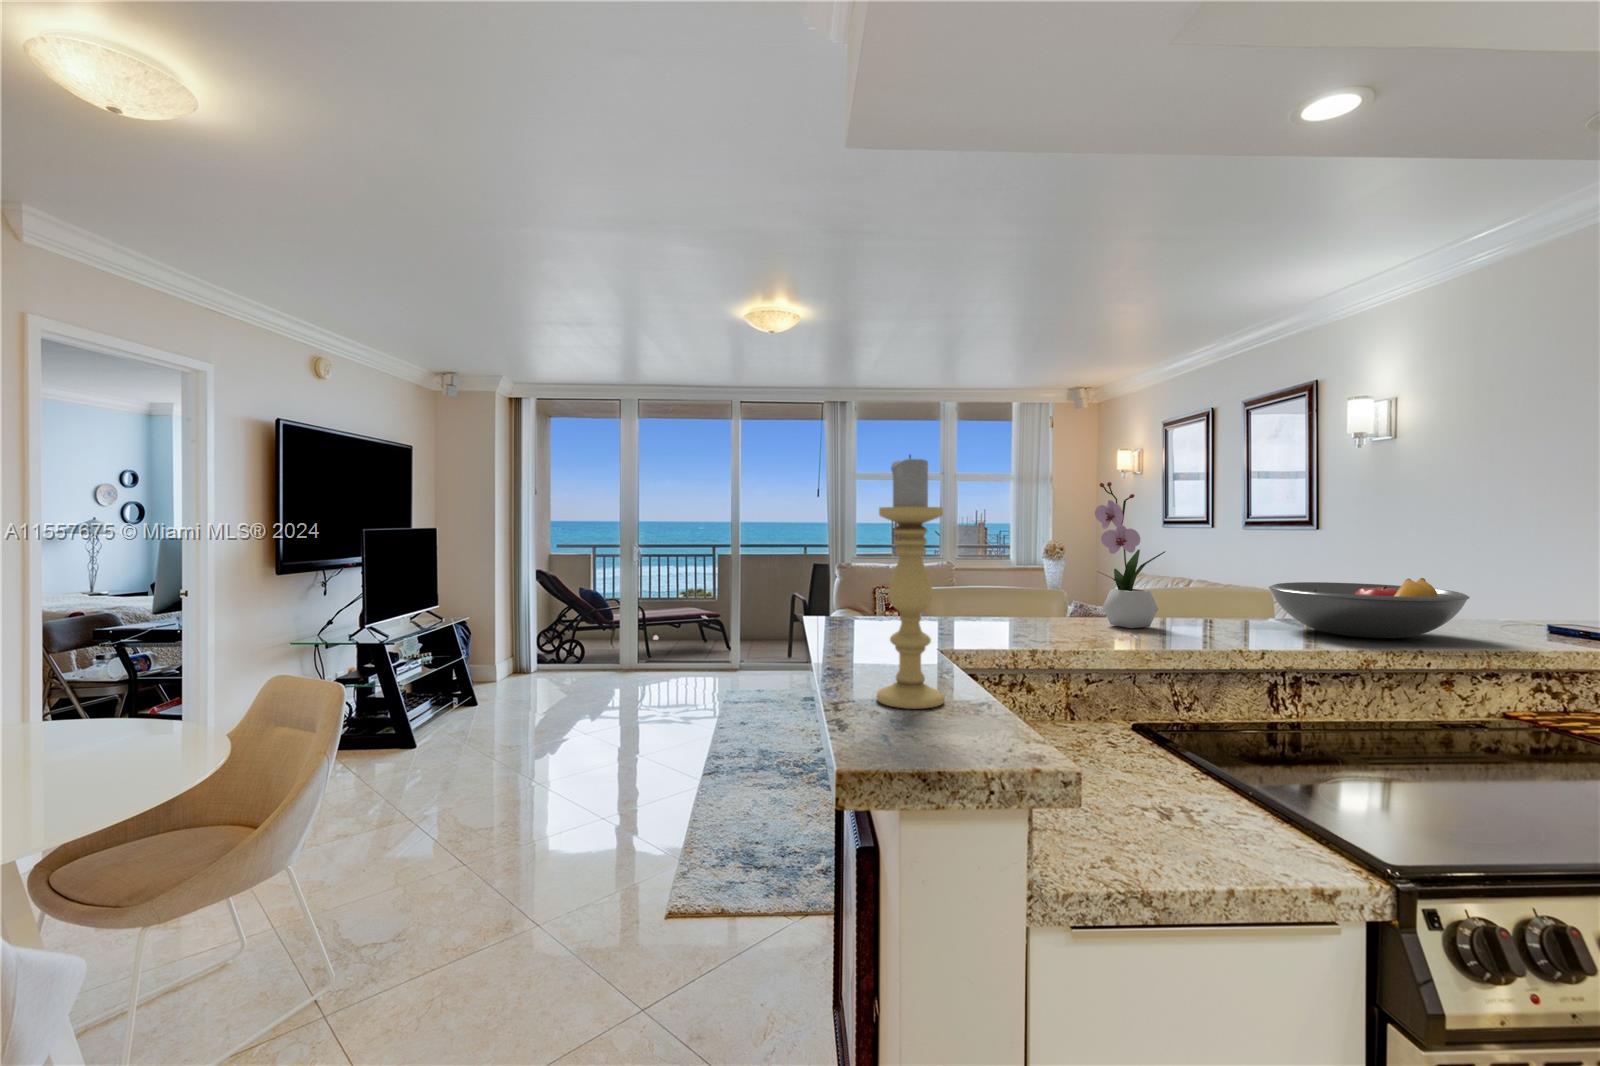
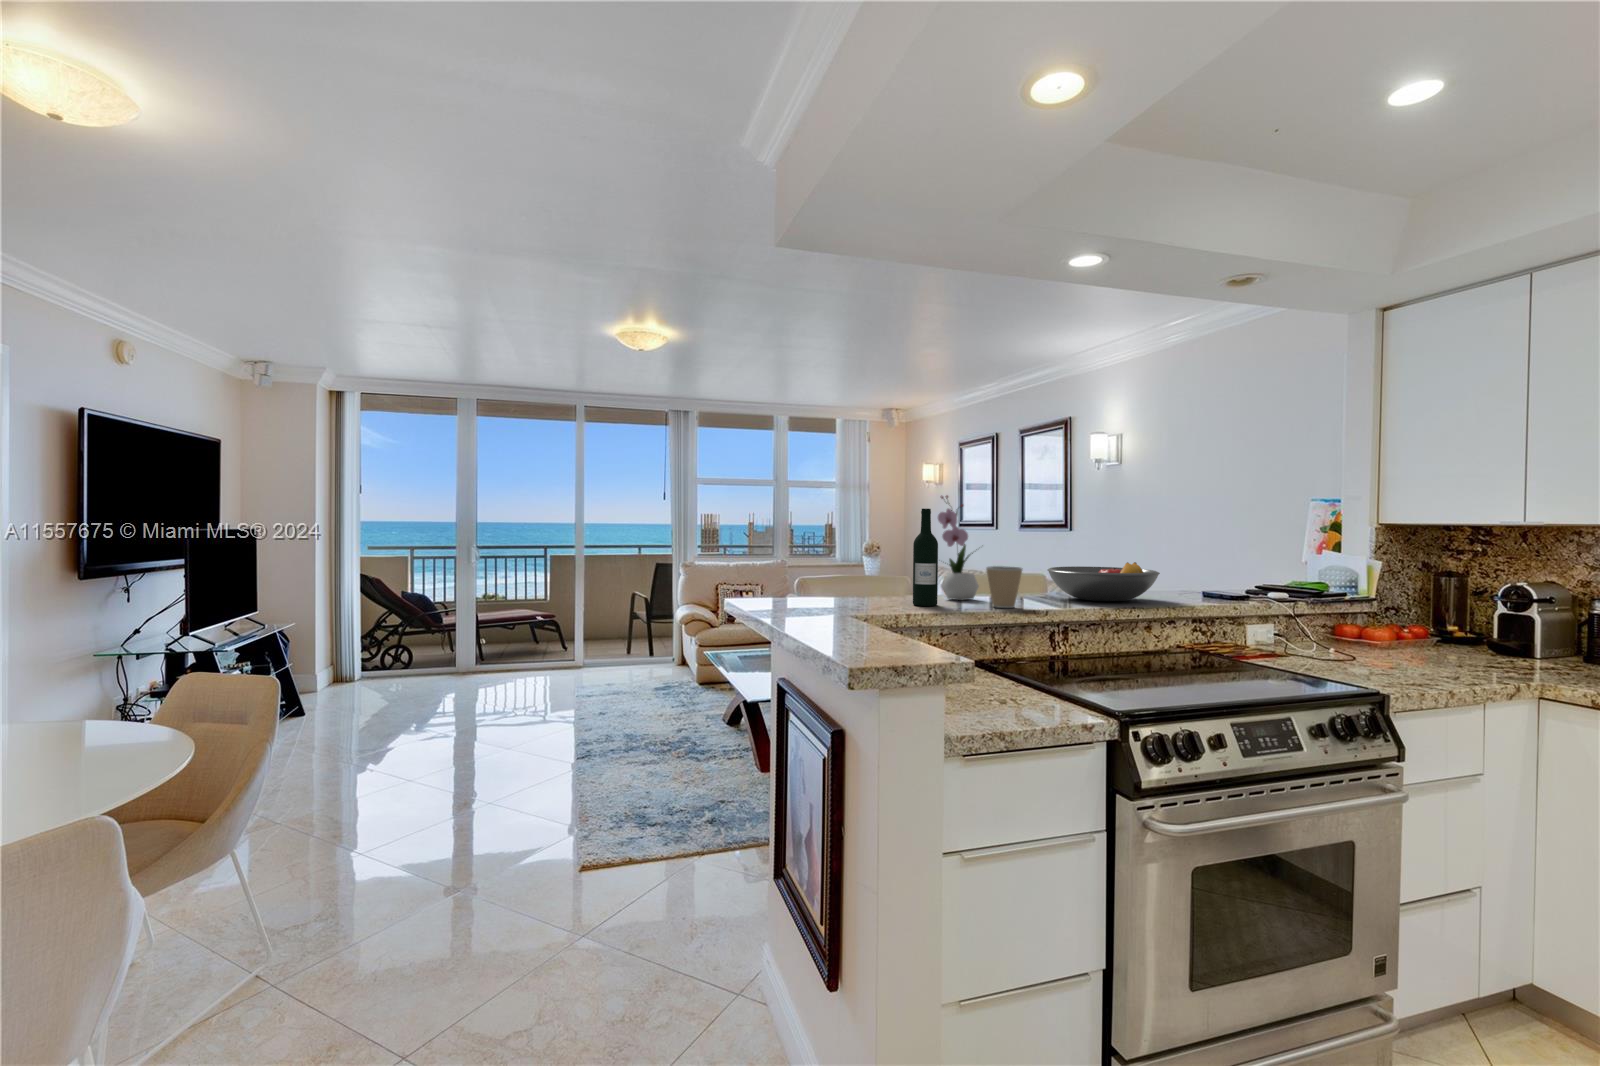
candle holder: present [877,455,944,709] -> none [829,477,874,644]
wine bottle: none [1053,501,1090,637] -> present [913,509,938,606]
coffee cup: none [1163,583,1223,645] -> present [986,566,1023,608]

